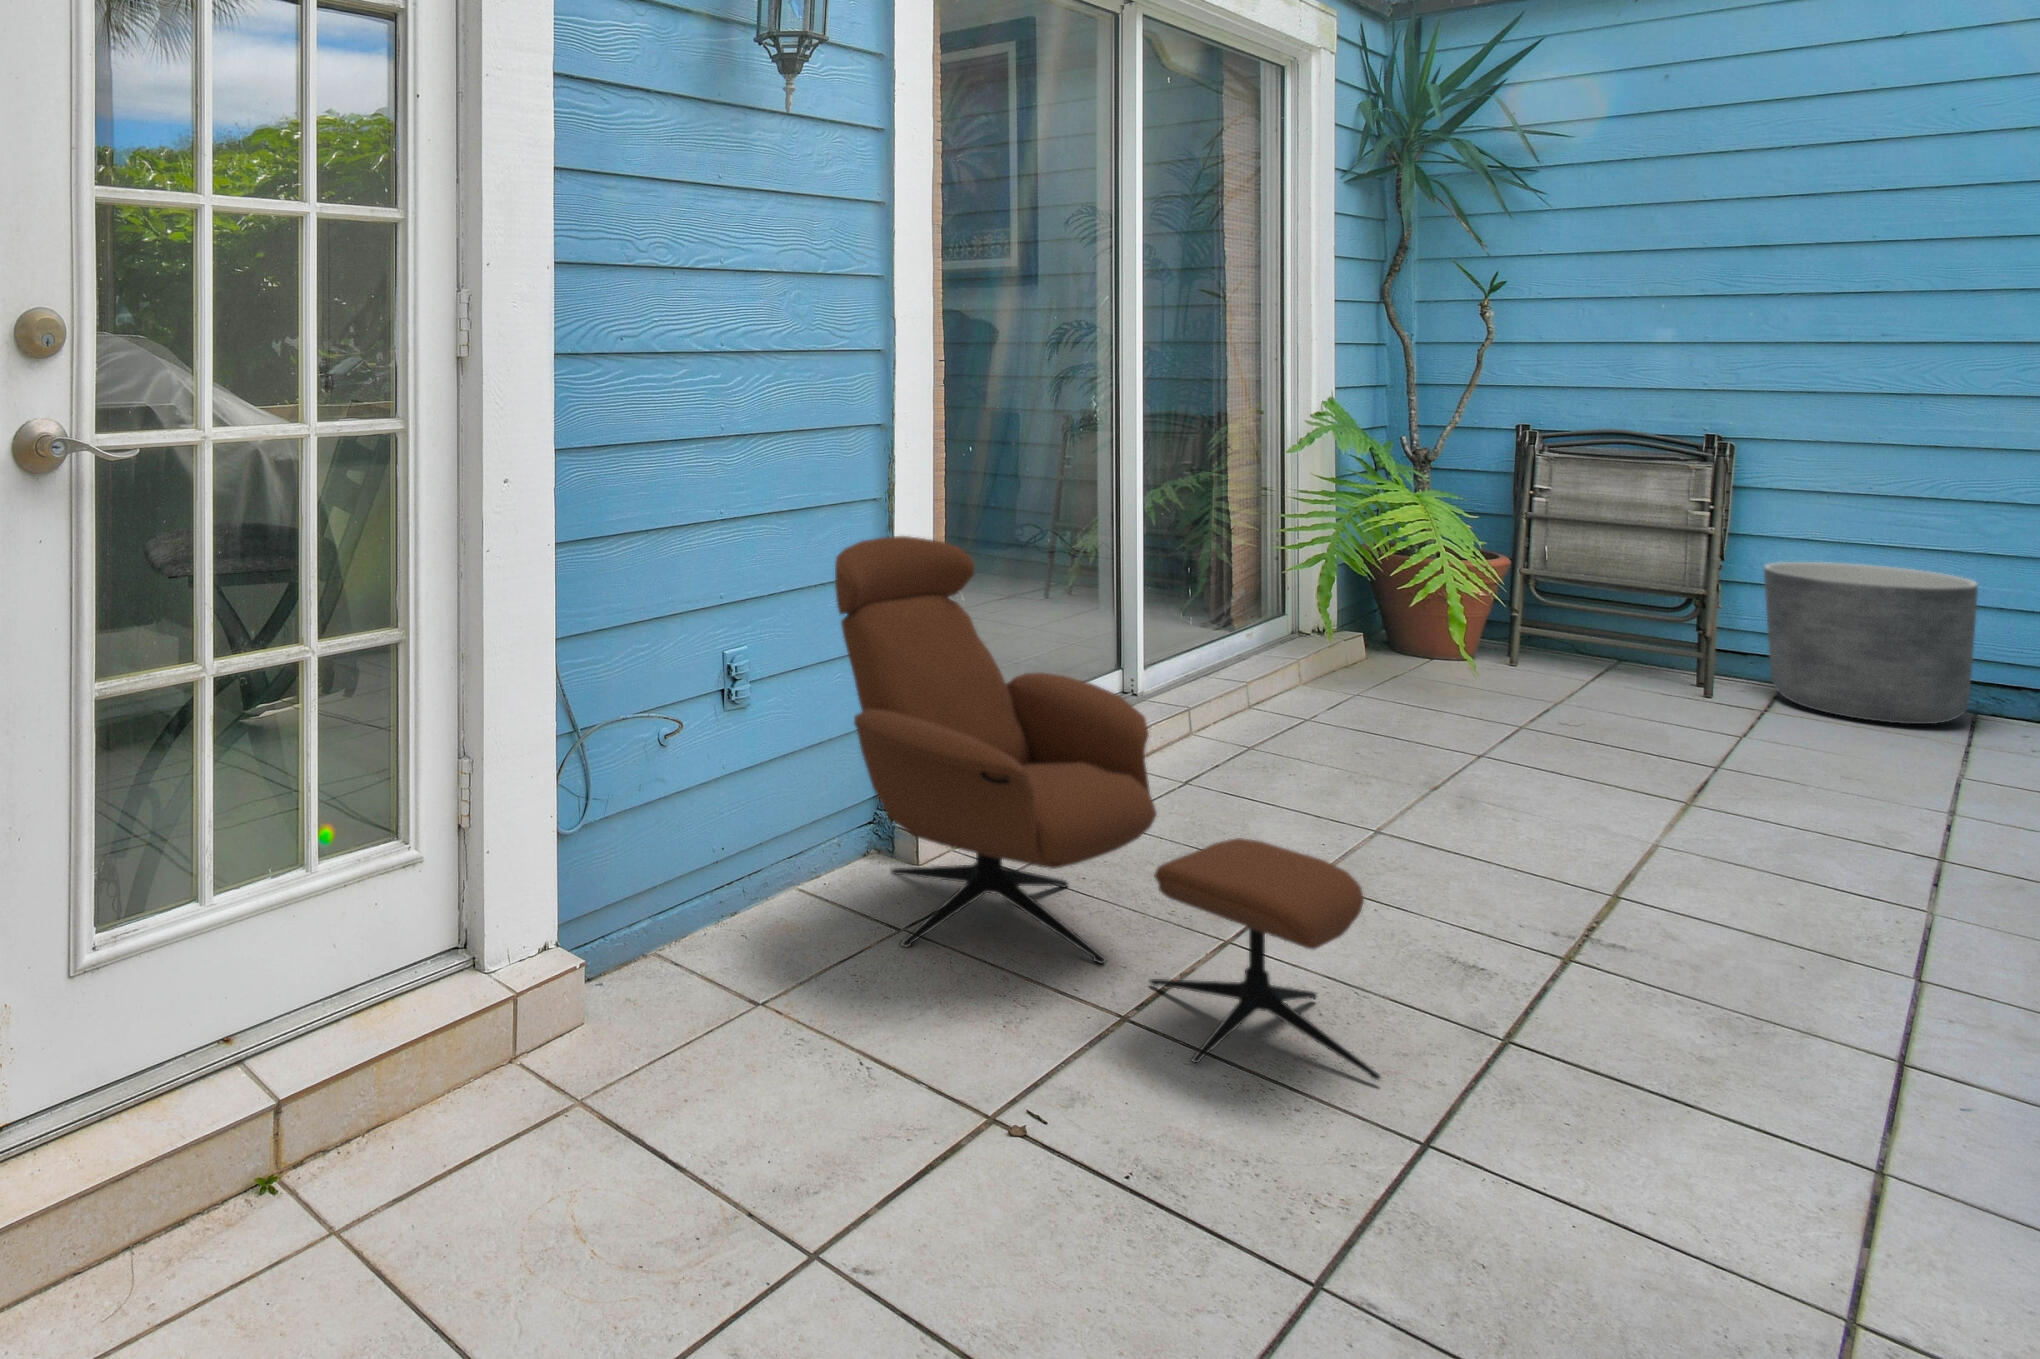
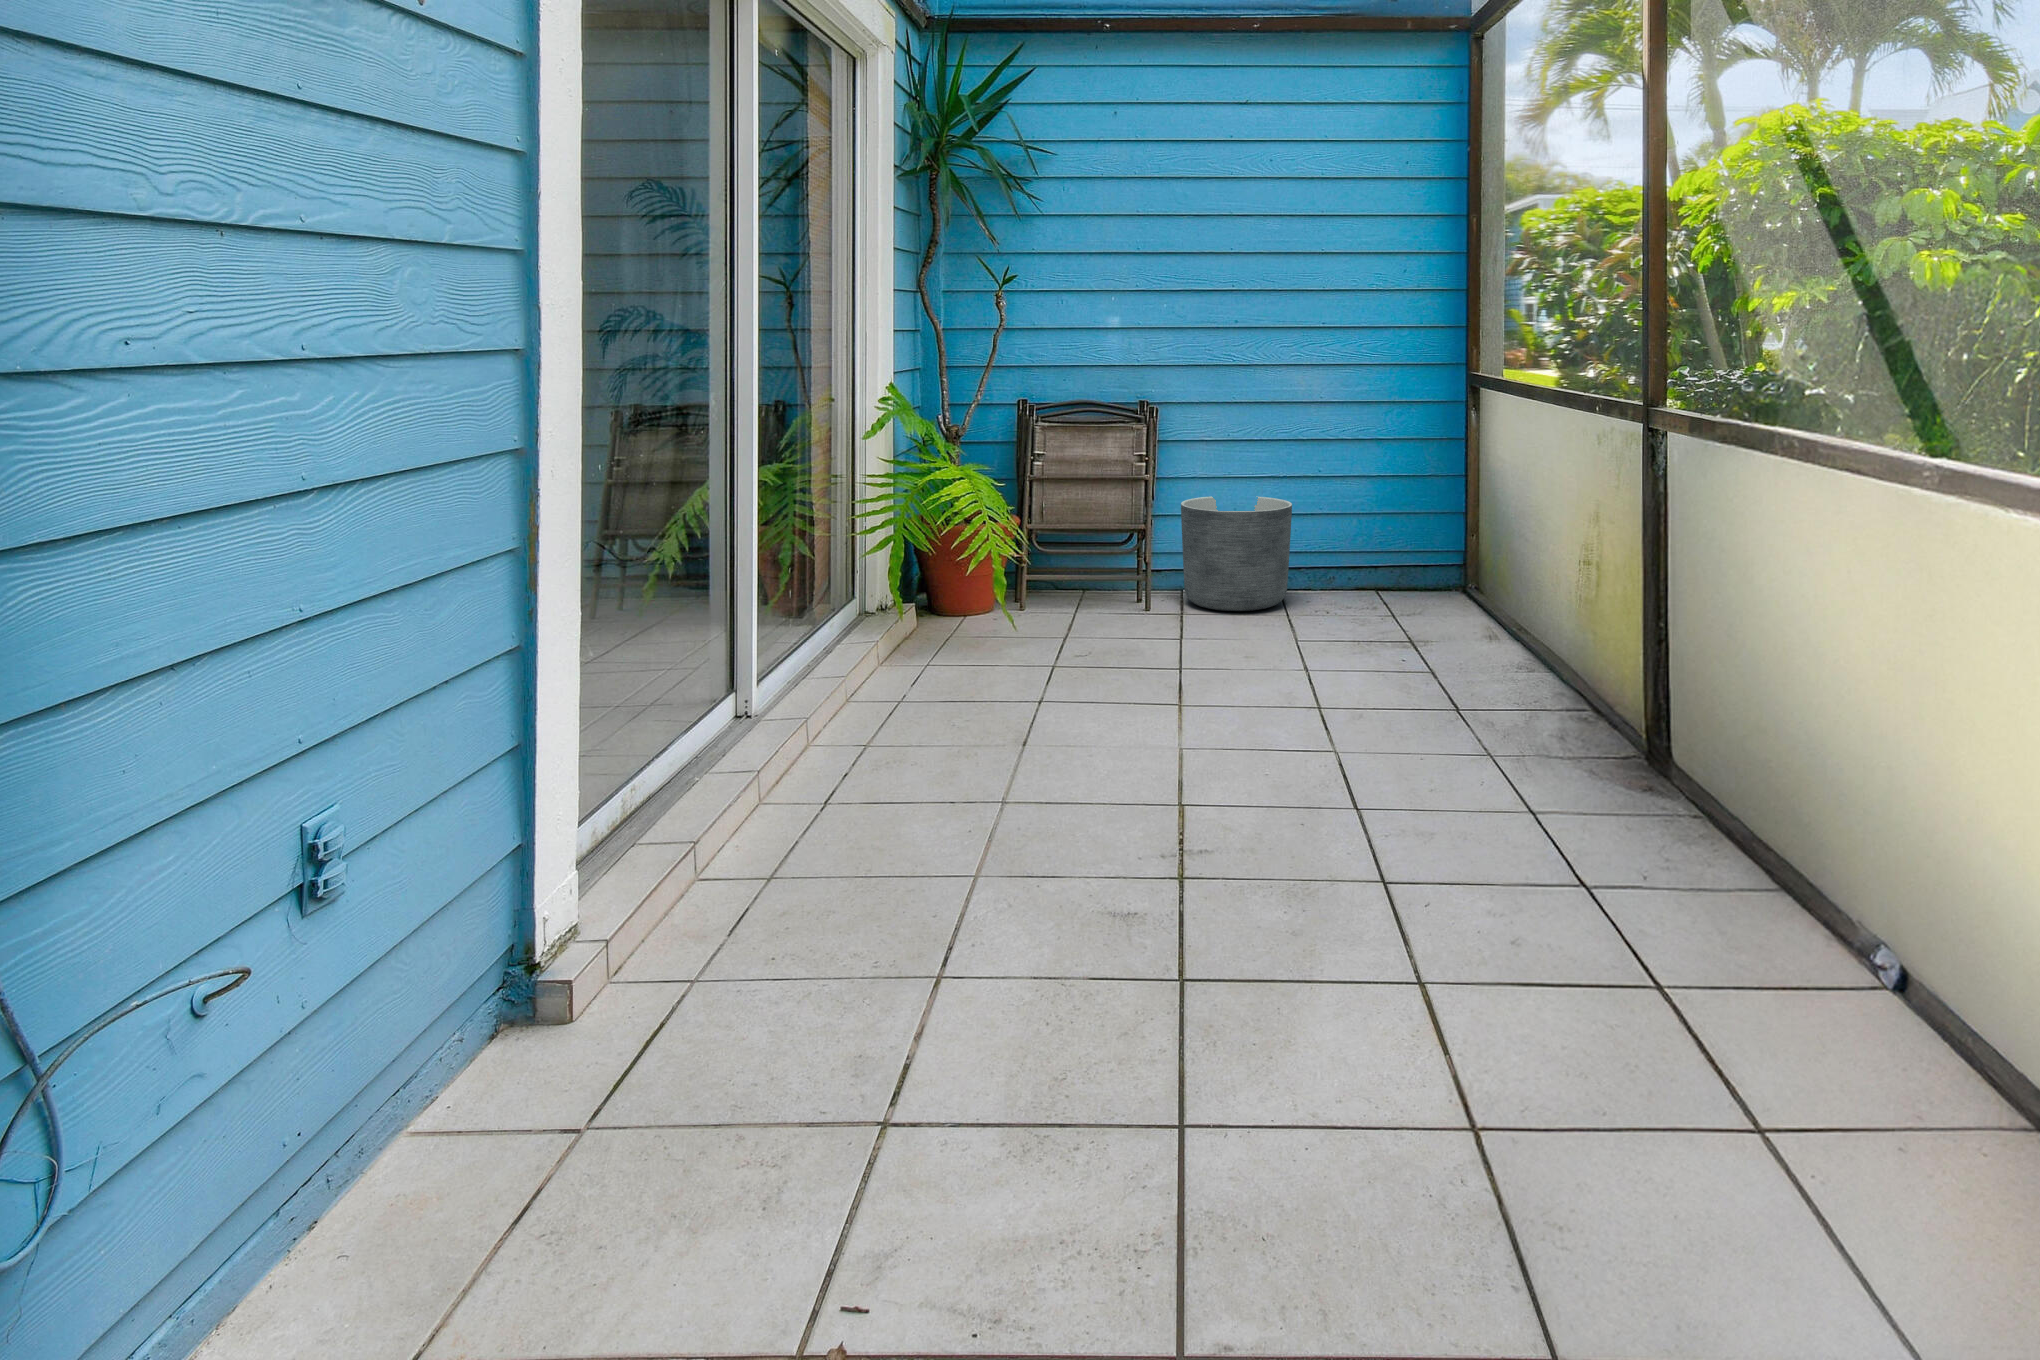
lounge chair: present [835,536,1380,1080] -> none [466,594,1137,1156]

